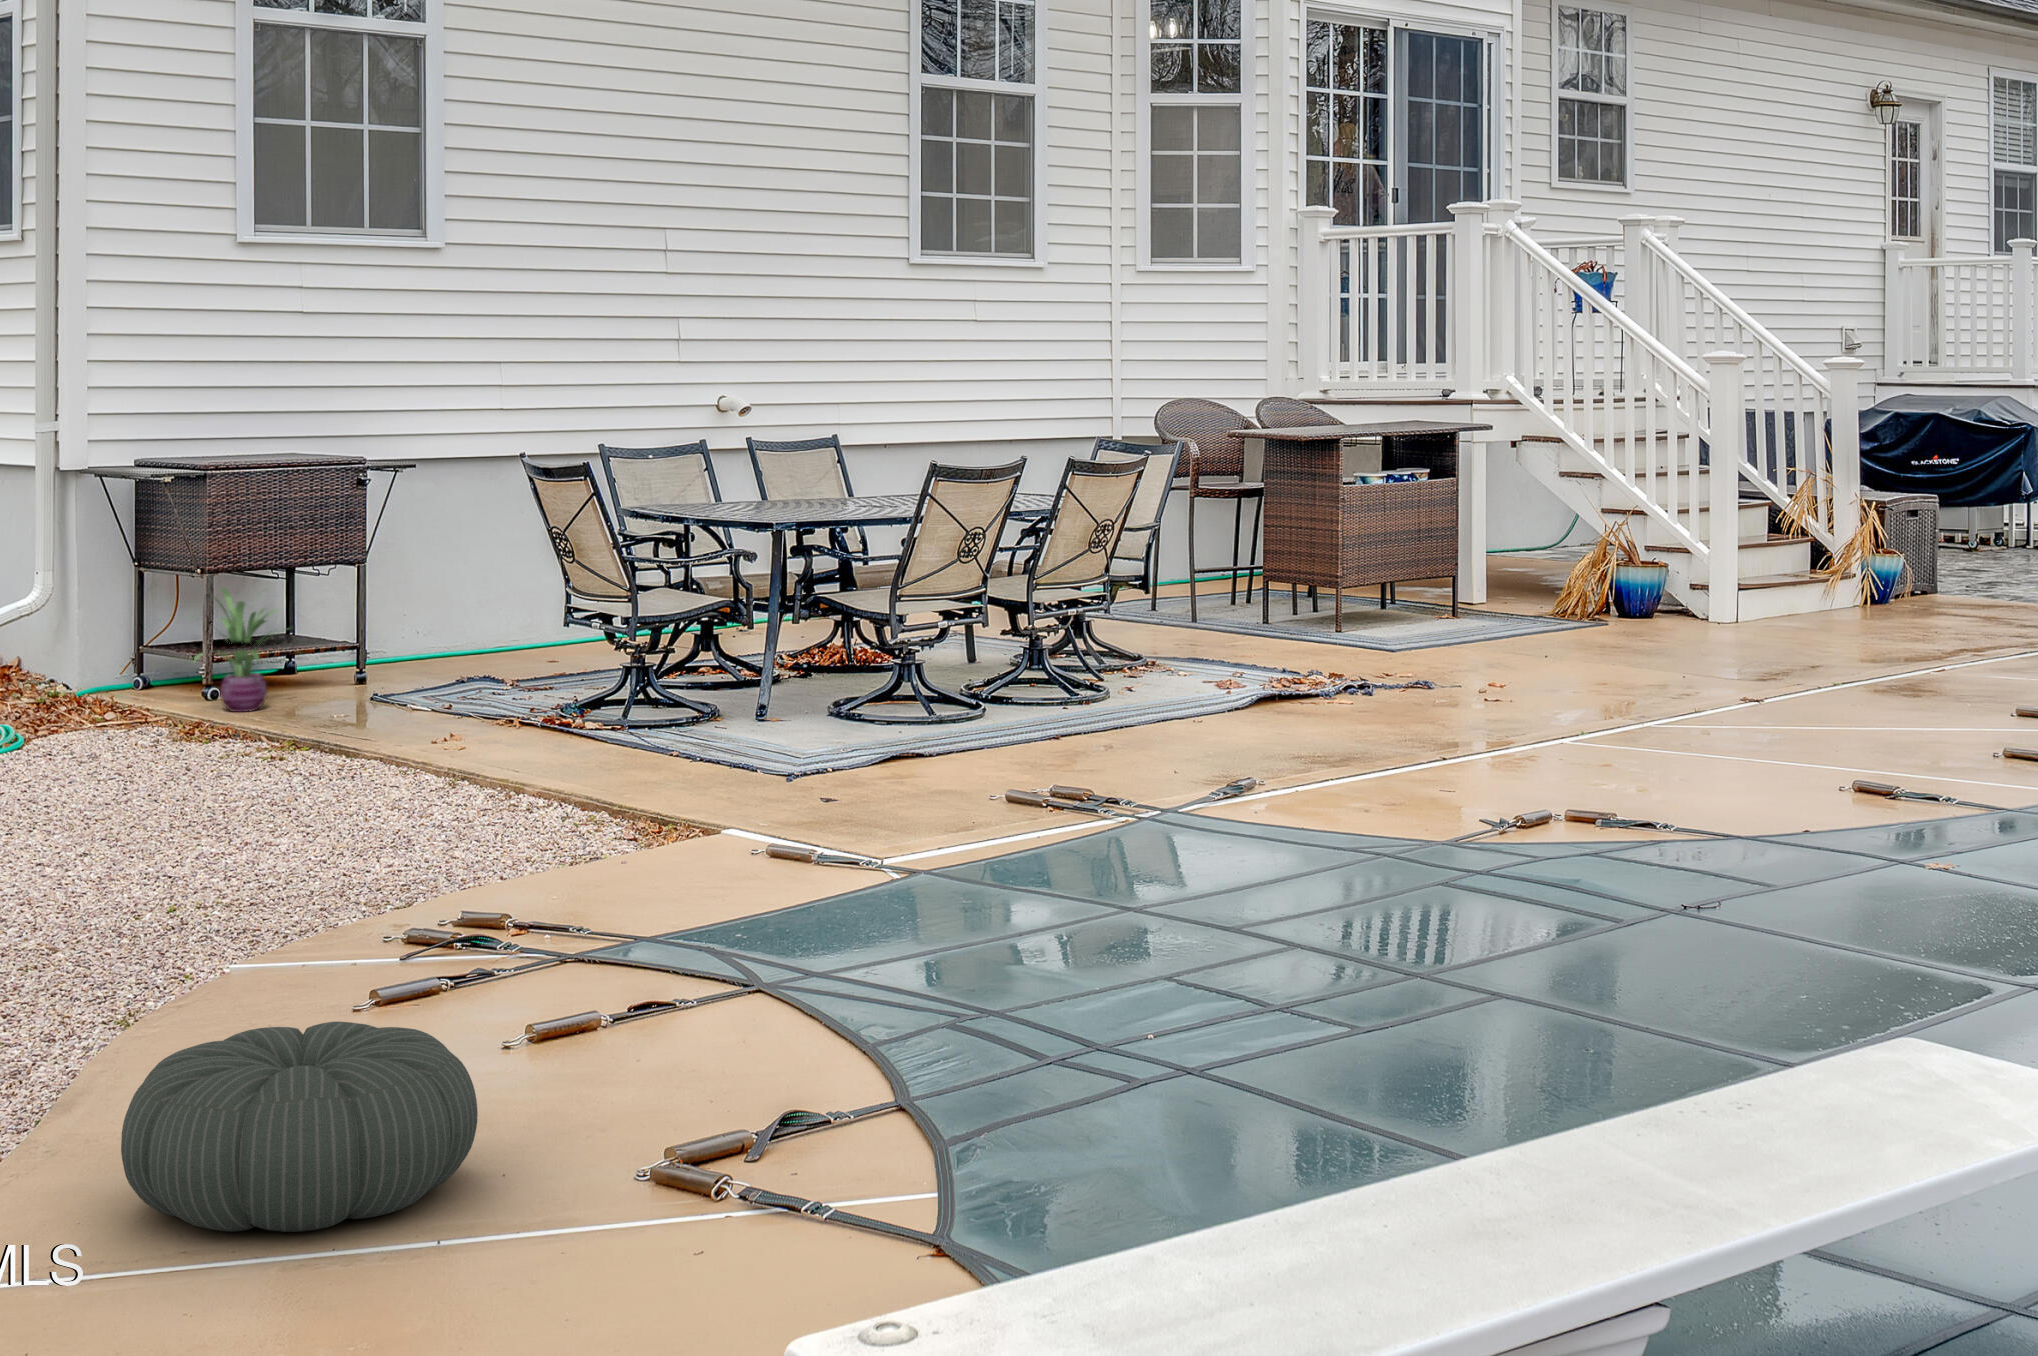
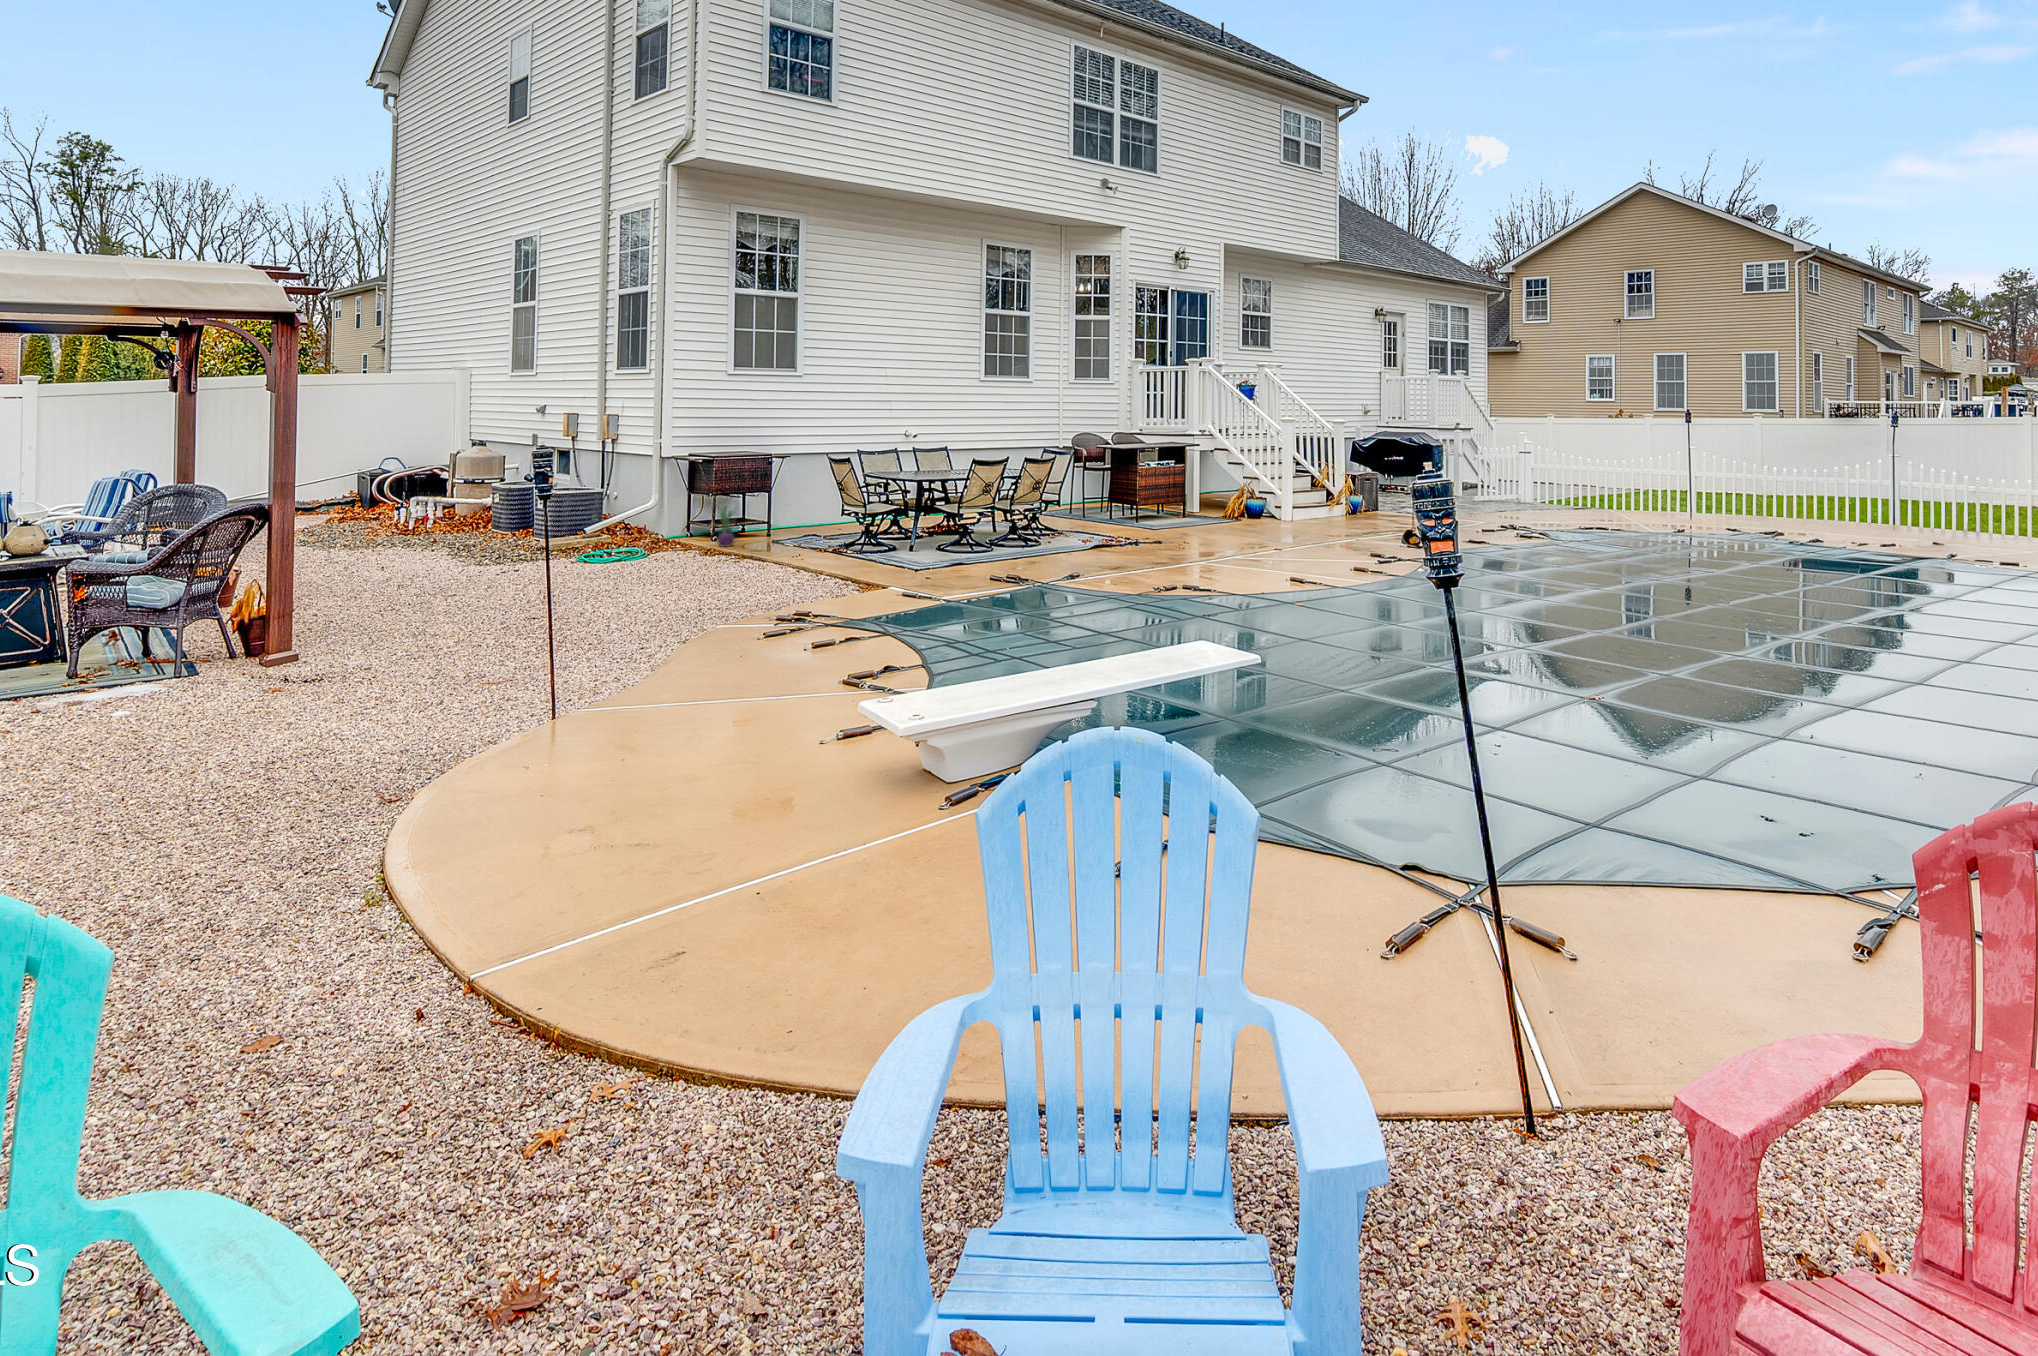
pouf: present [121,1021,478,1232] -> none [682,638,790,698]

